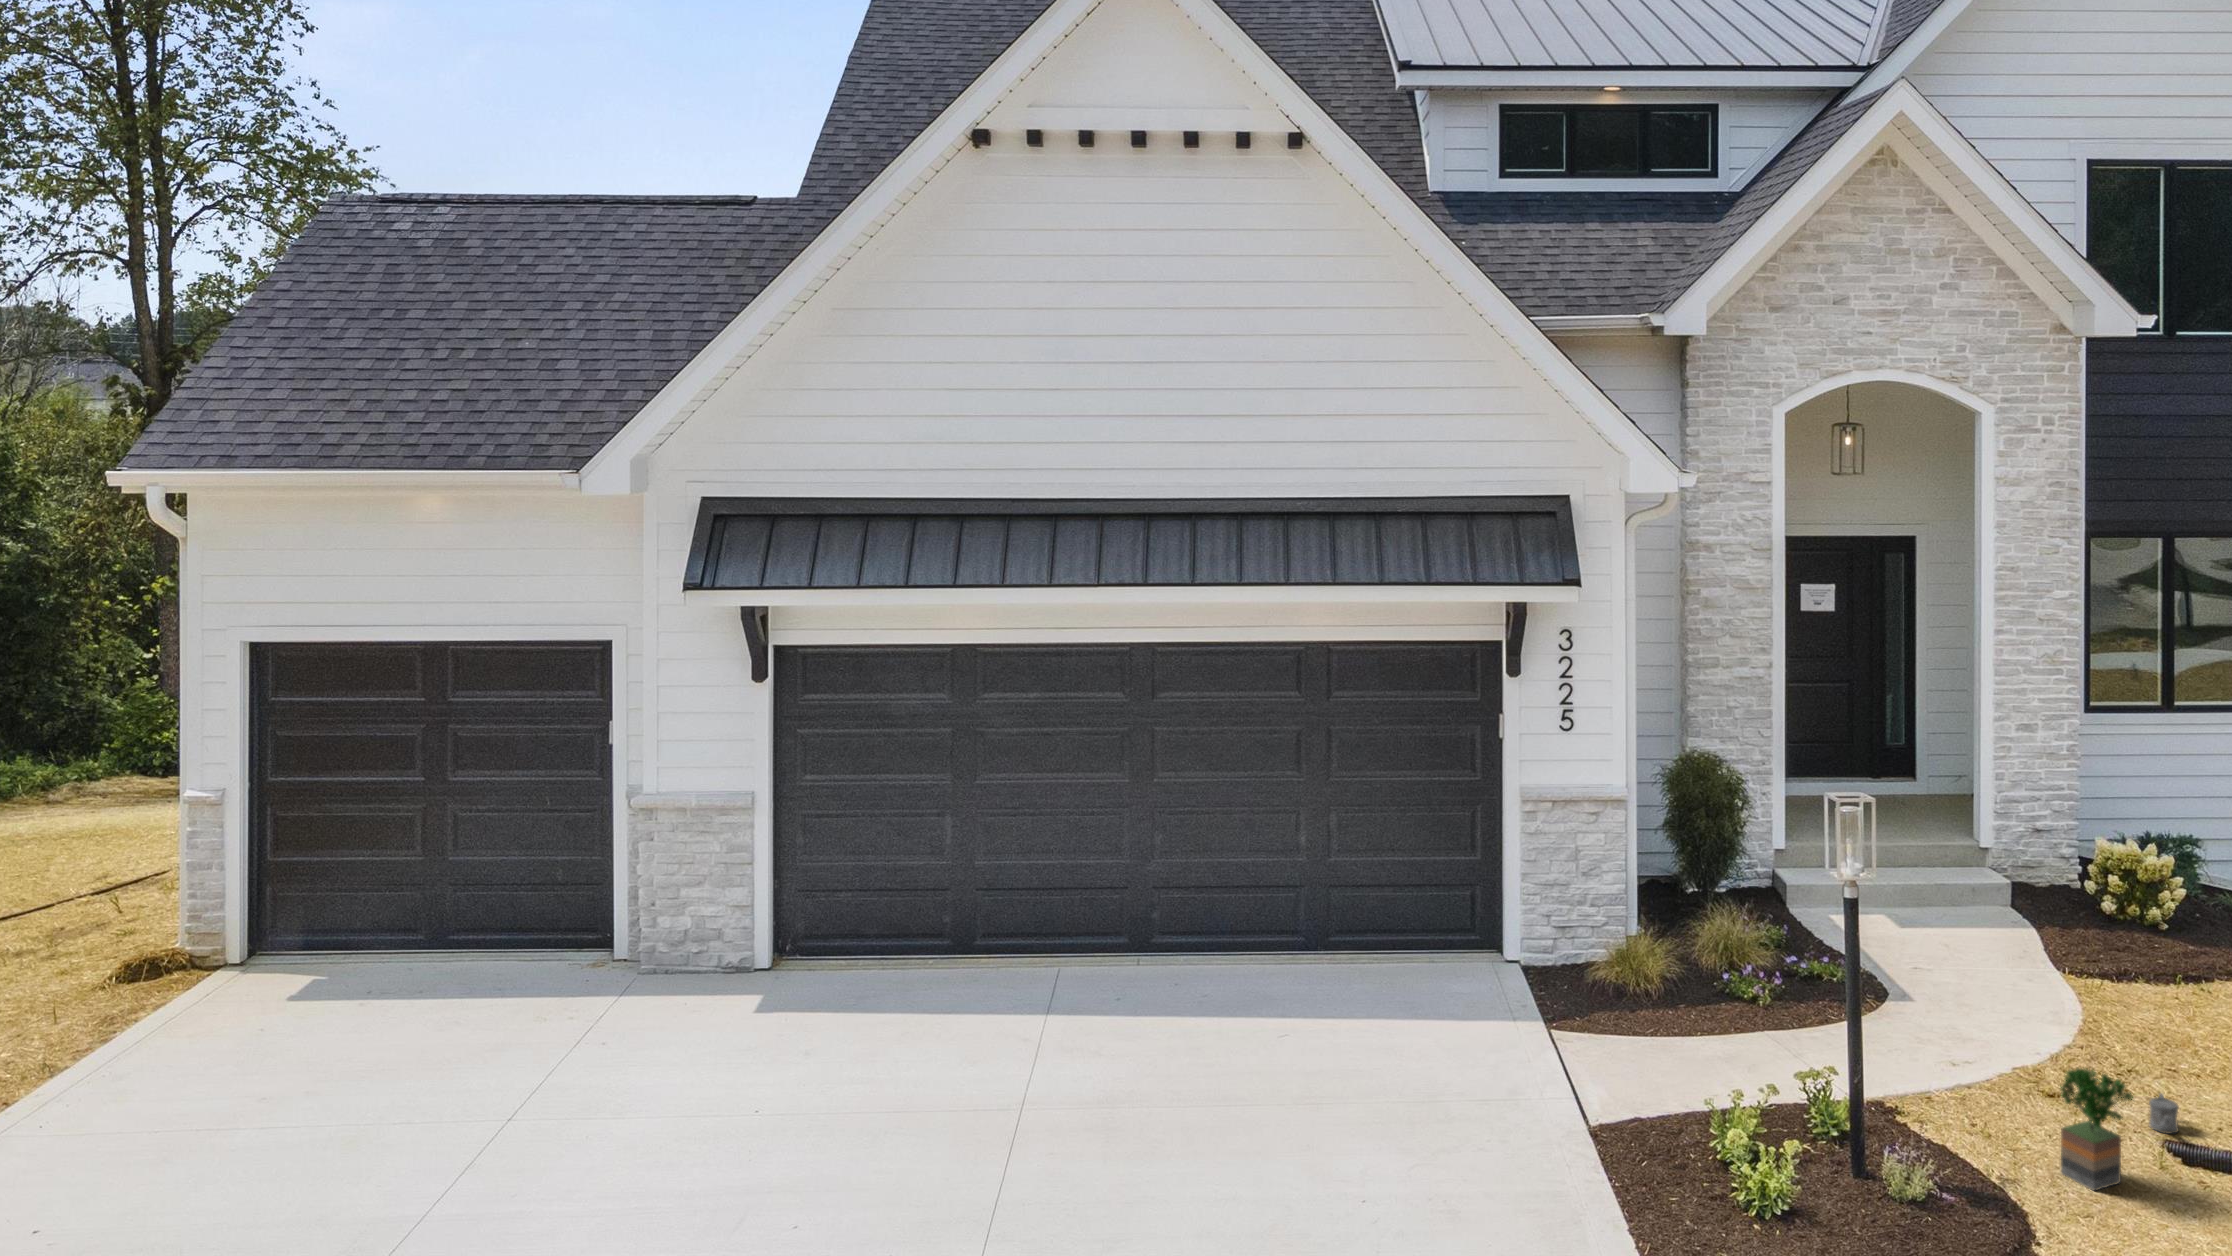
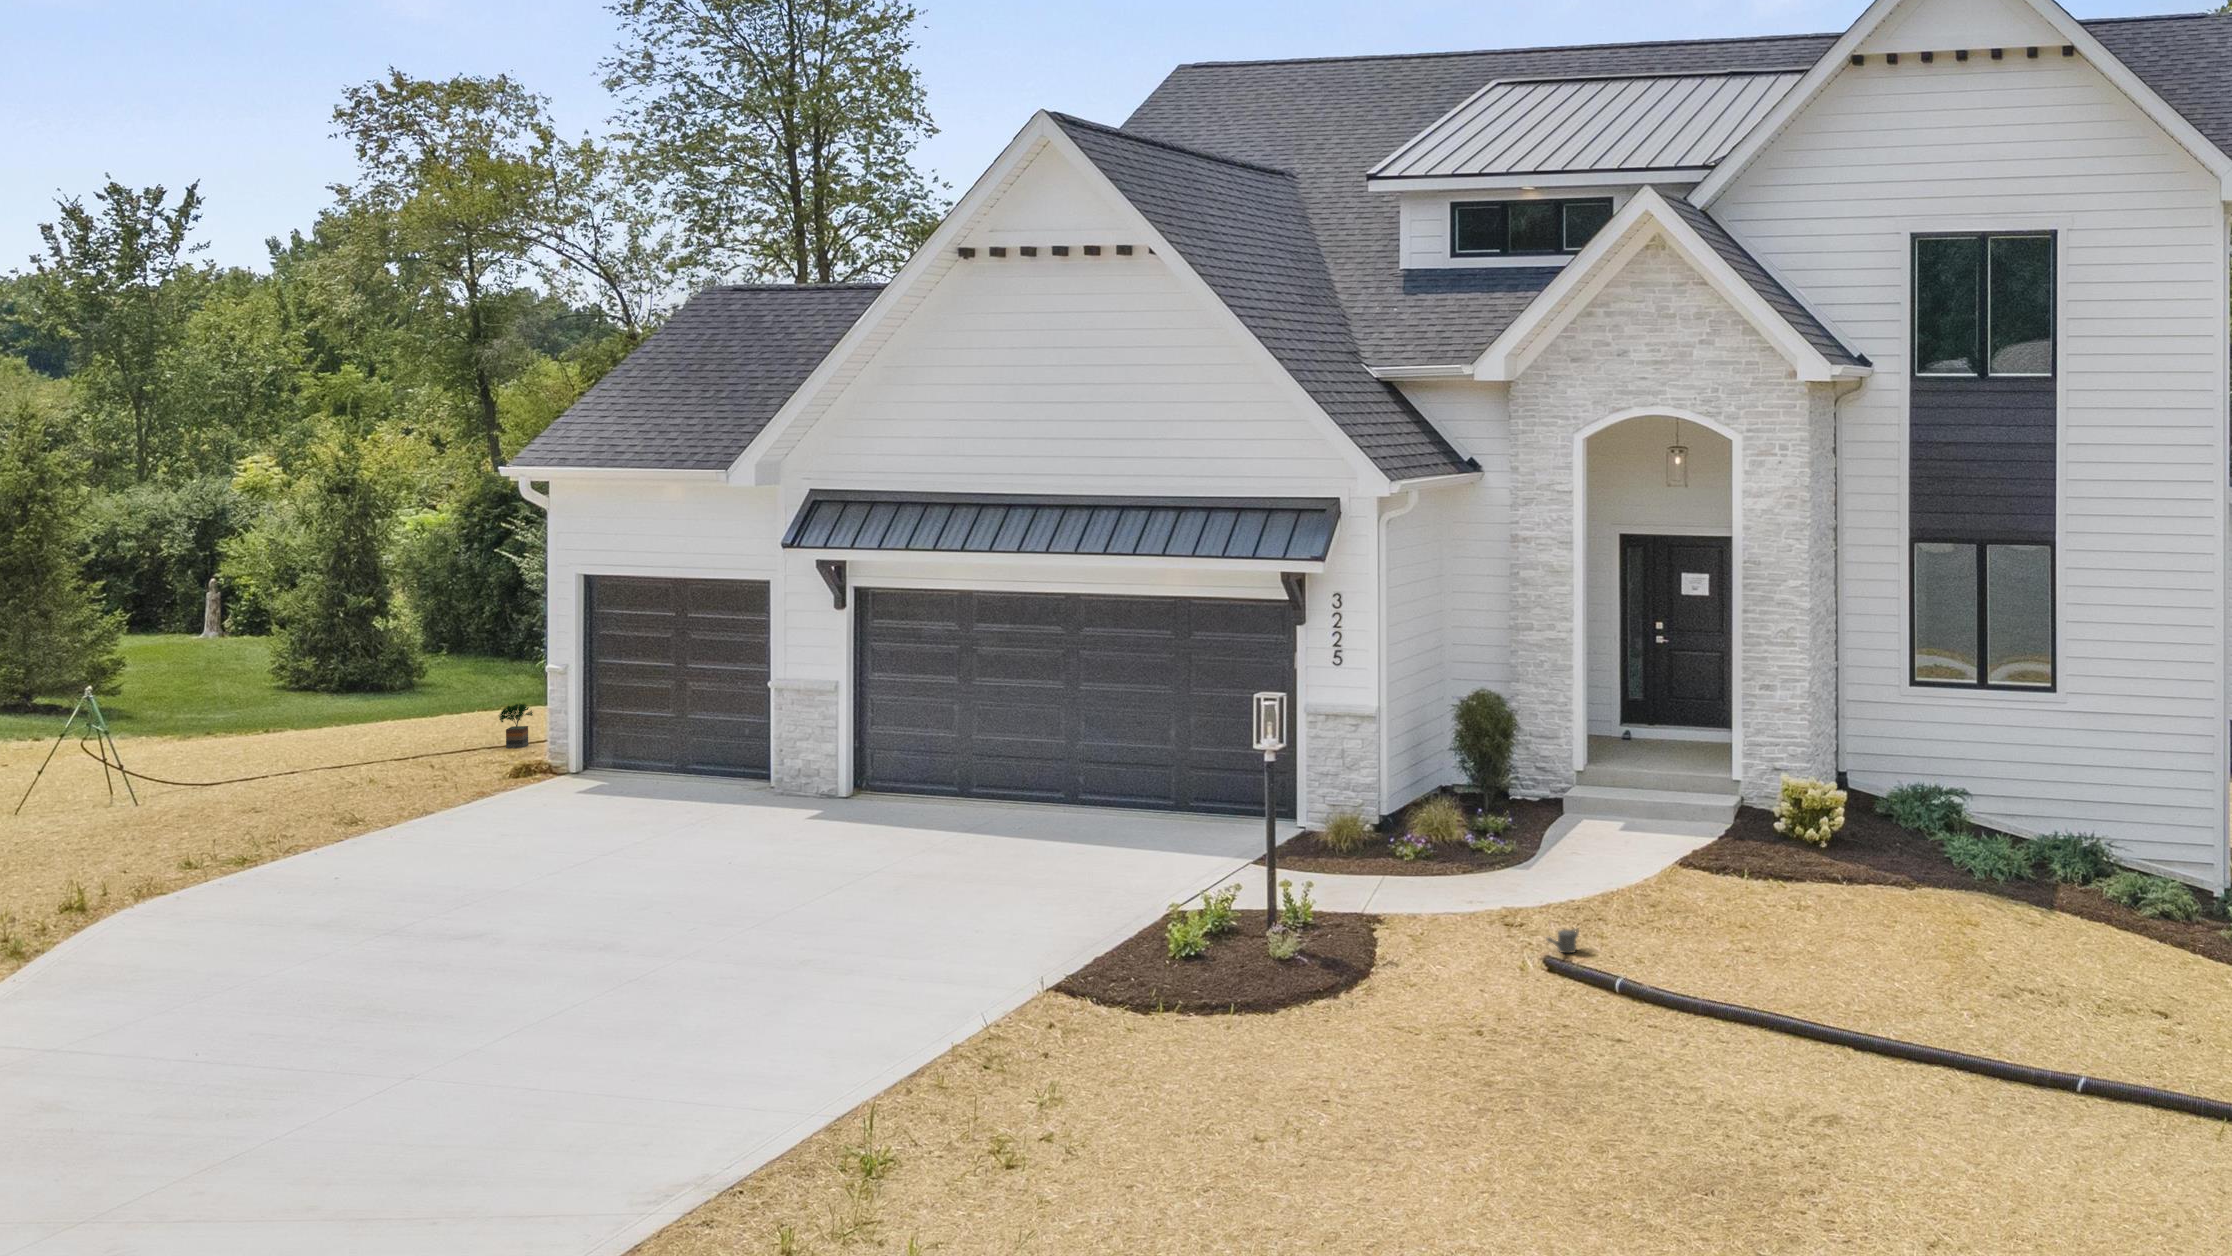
potted tree: present [2060,1068,2133,1191] -> present [499,703,533,748]

